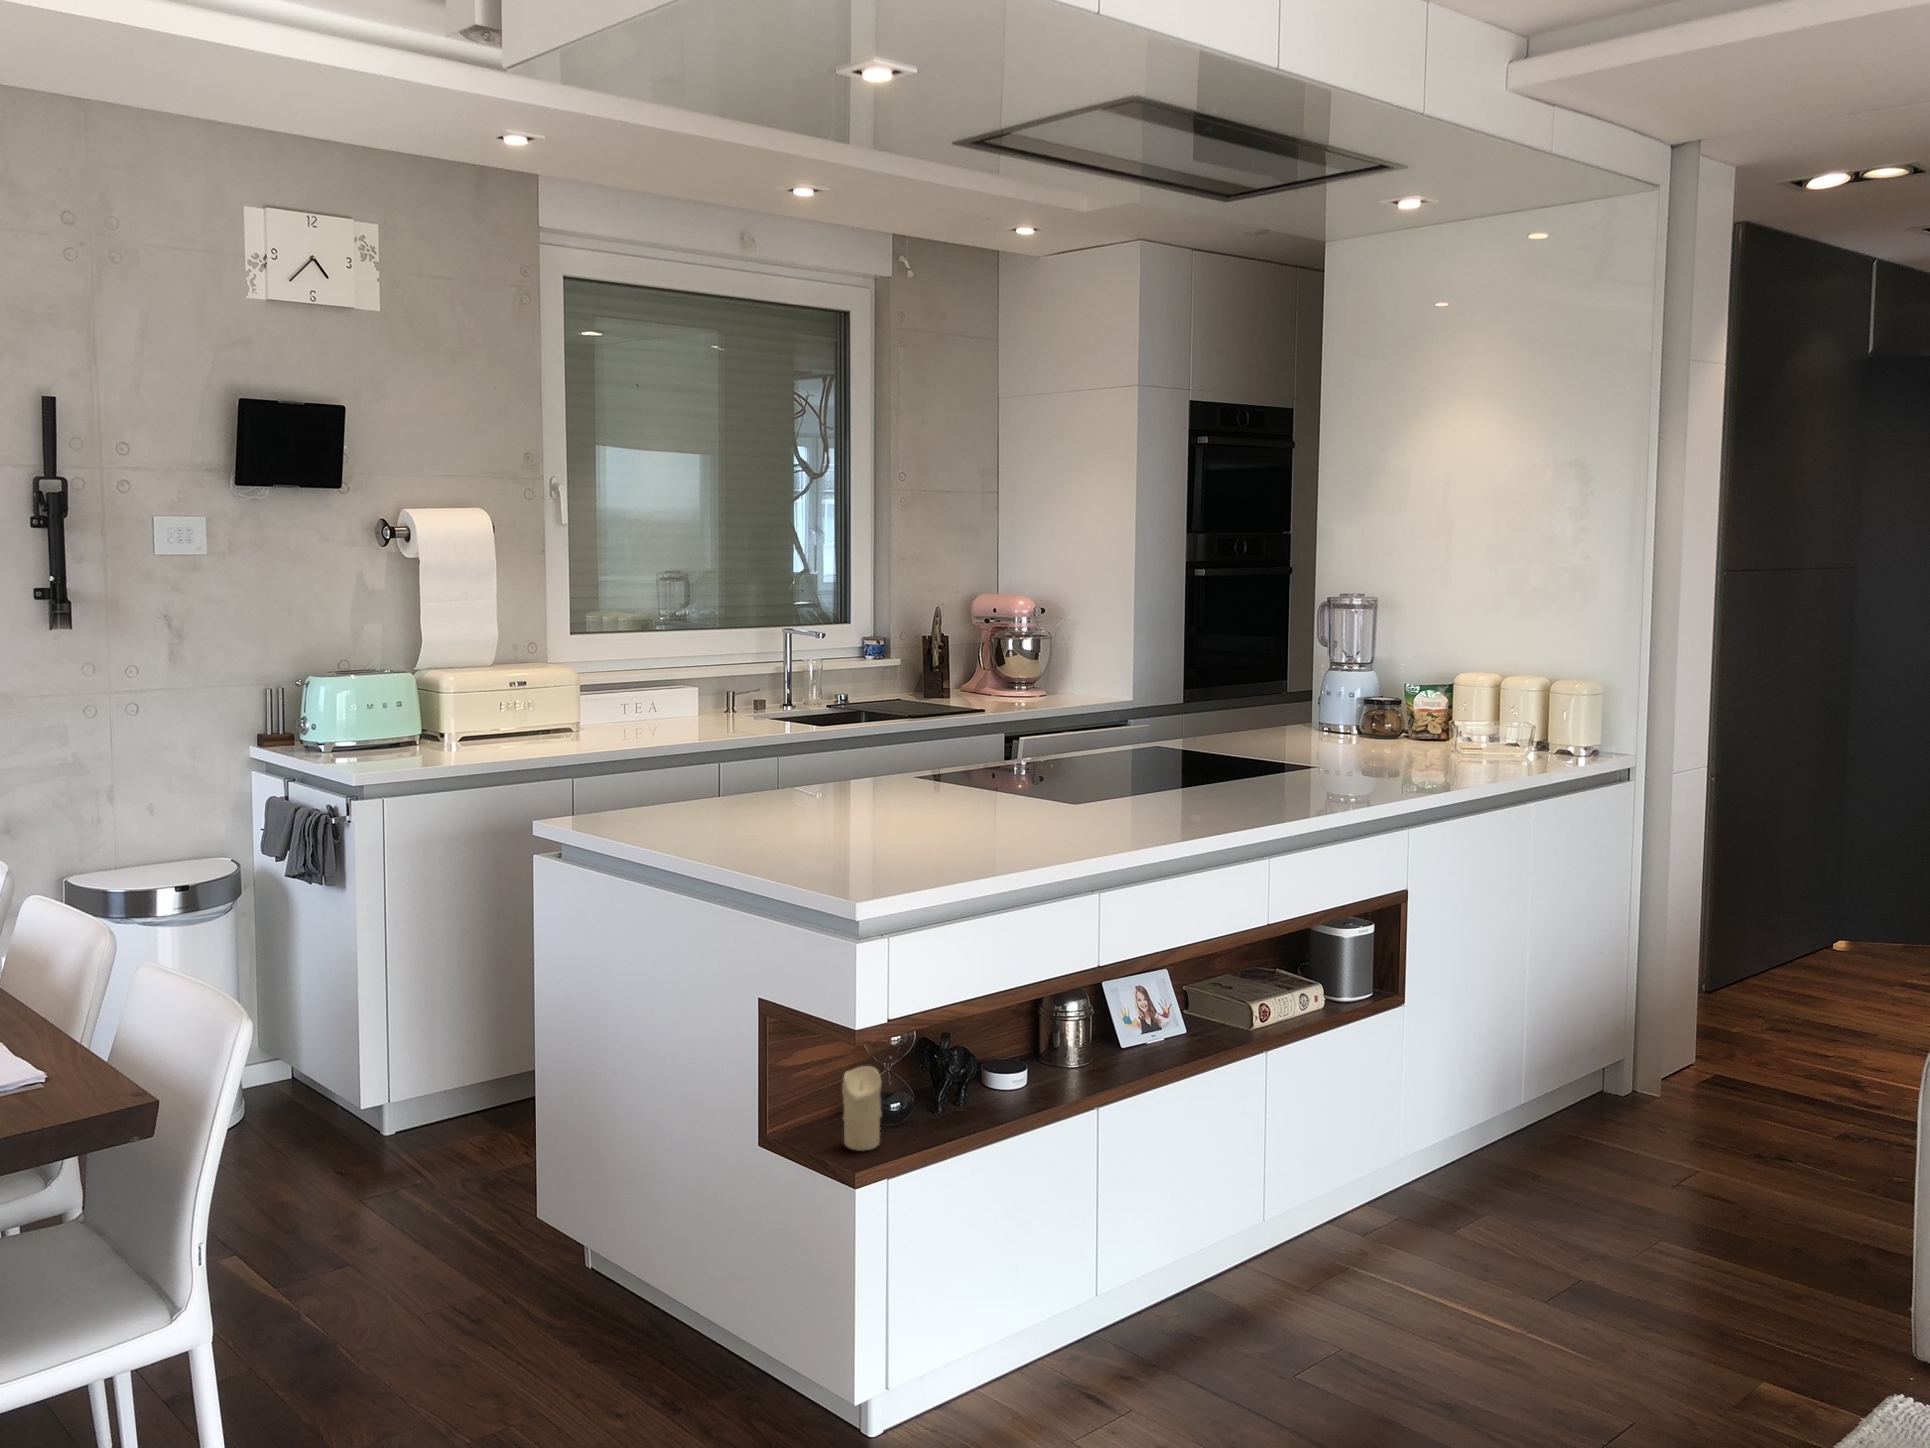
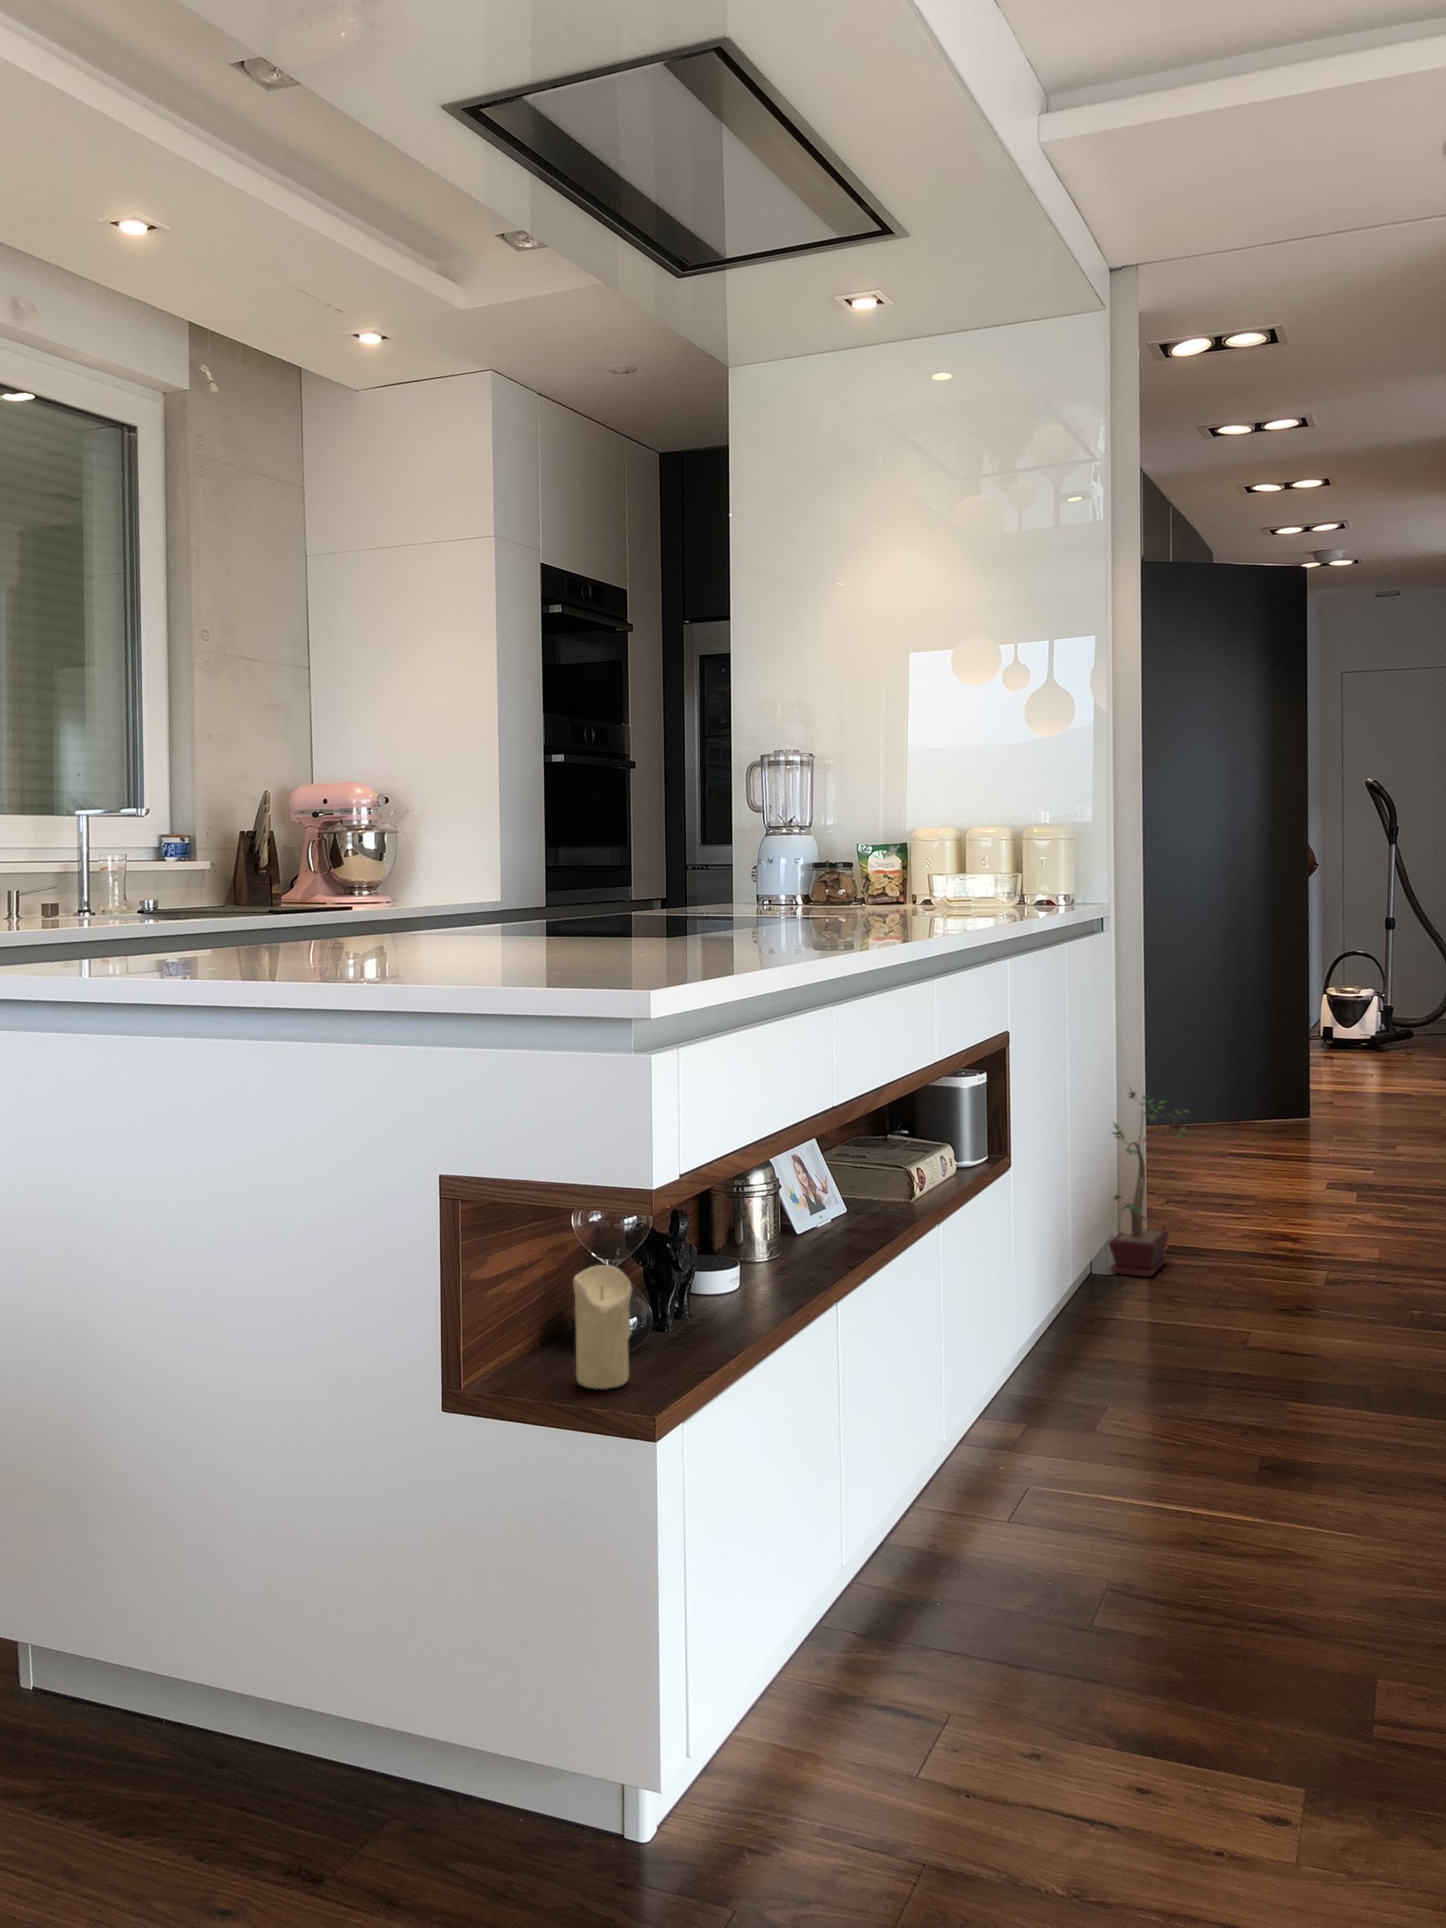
potted plant: none [1615,919,1732,1108] -> present [1109,1086,1189,1277]

